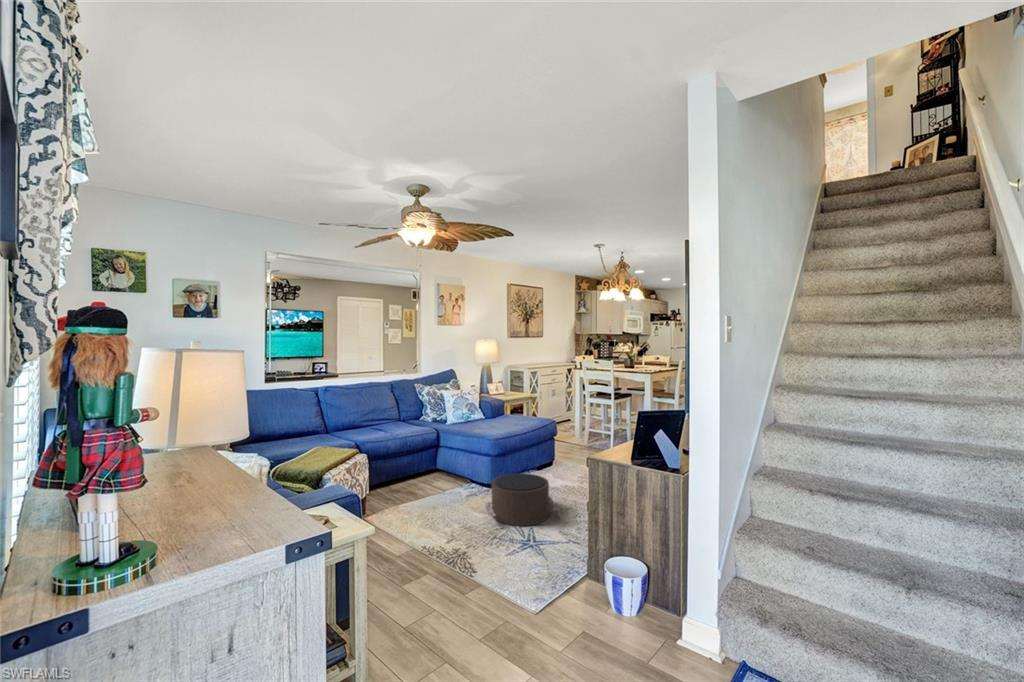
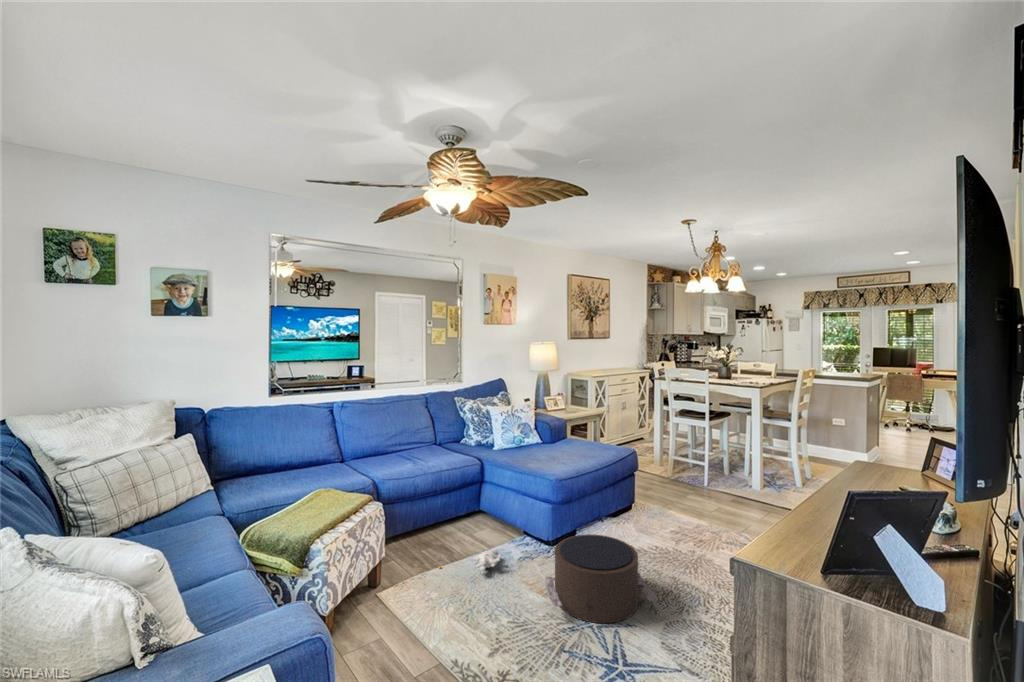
plush toy: none [407,490,454,504] -> present [439,550,501,571]

